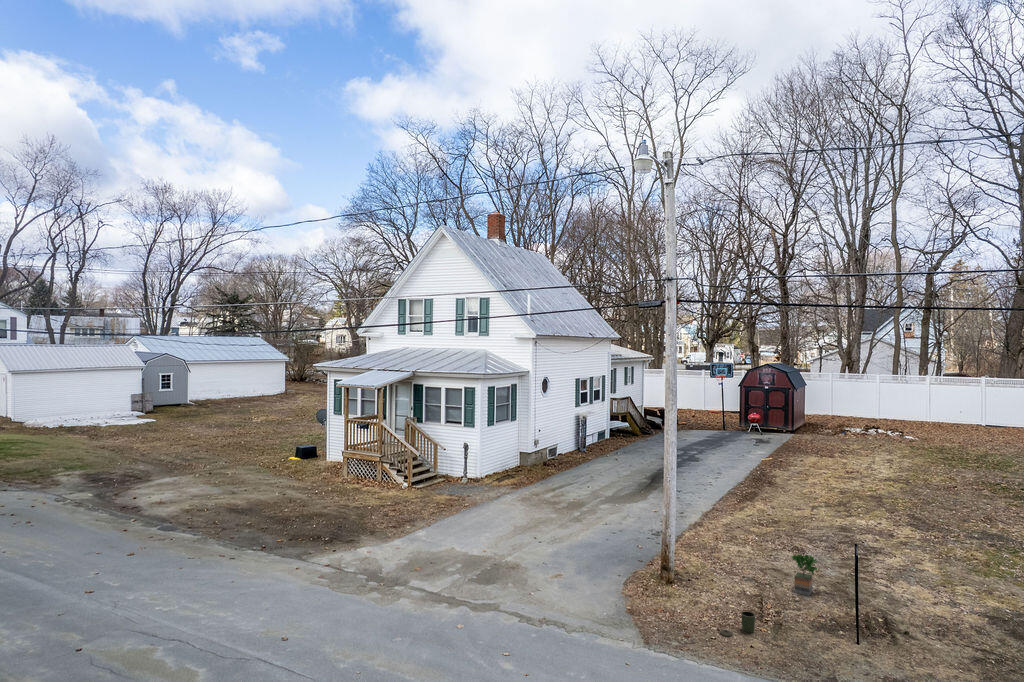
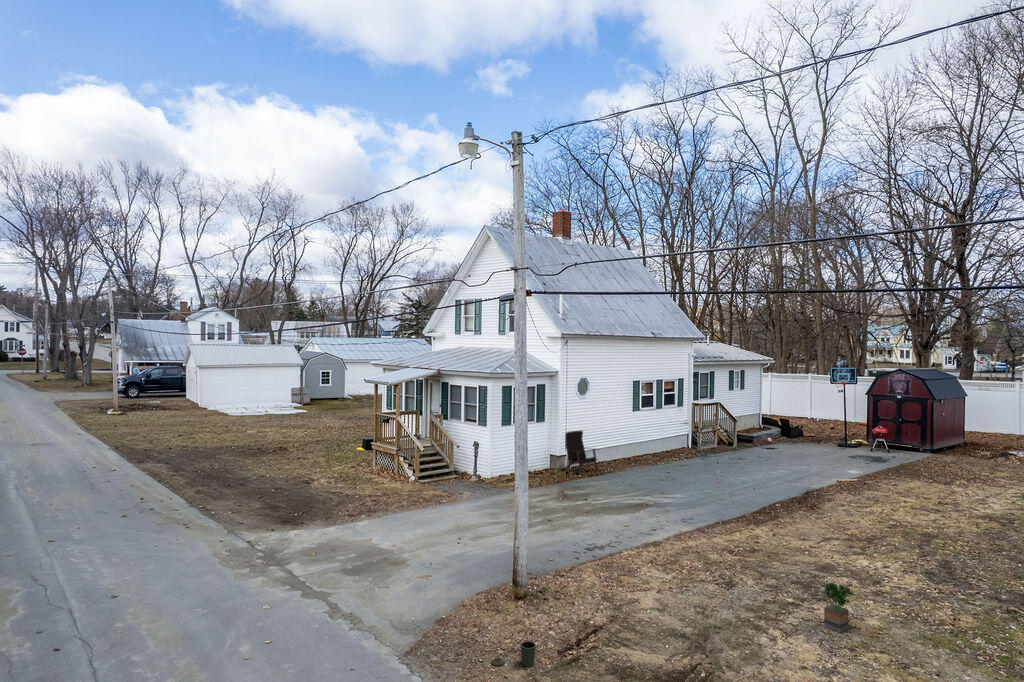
lounge chair: none [535,427,566,467] -> present [565,431,597,472]
potted tree: present [792,554,817,596] -> present [824,583,854,633]

